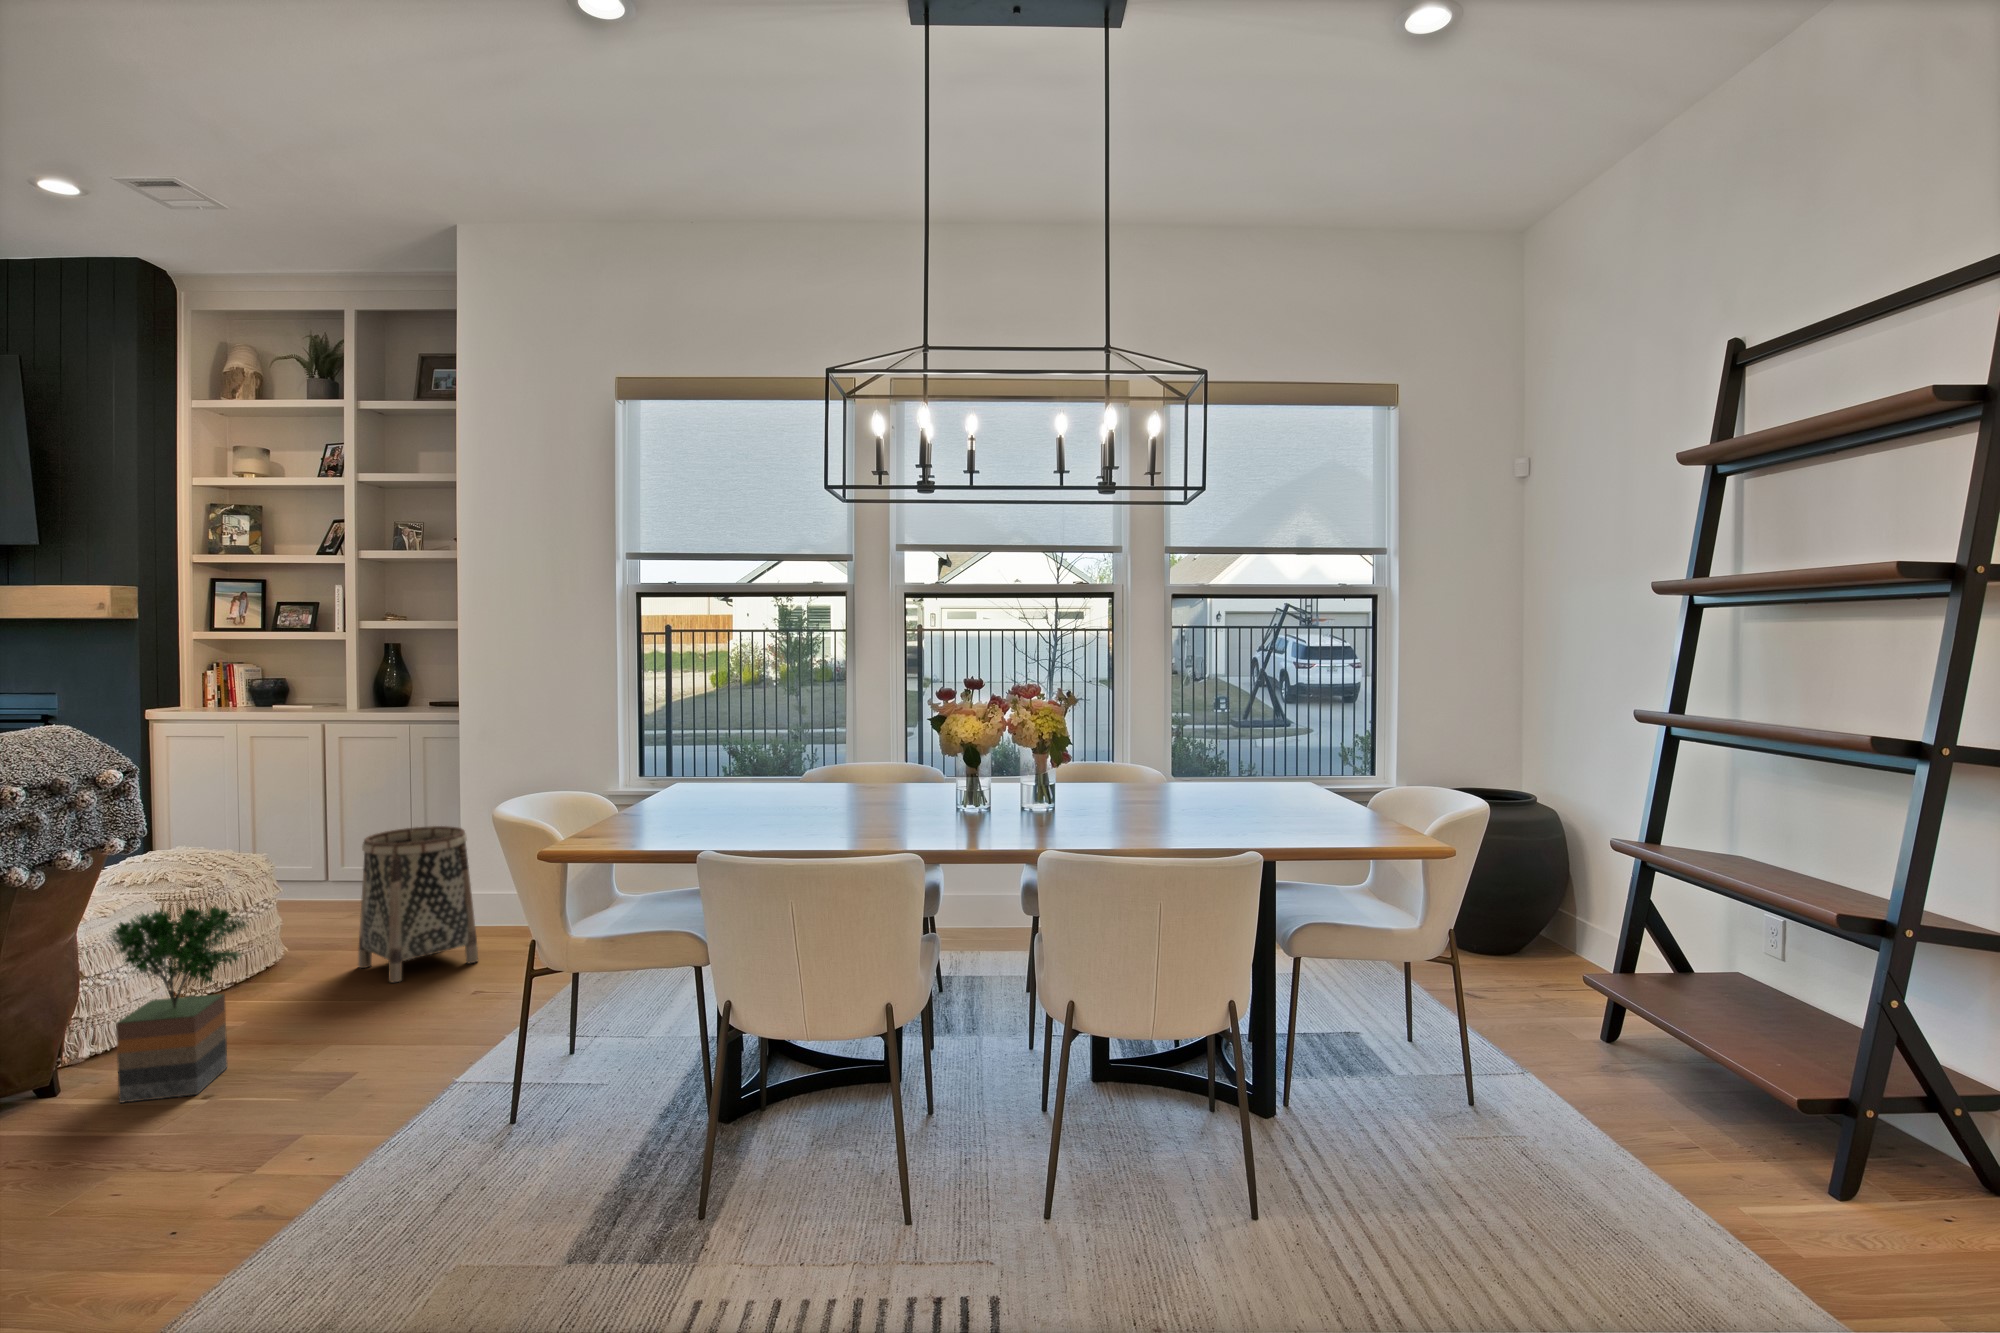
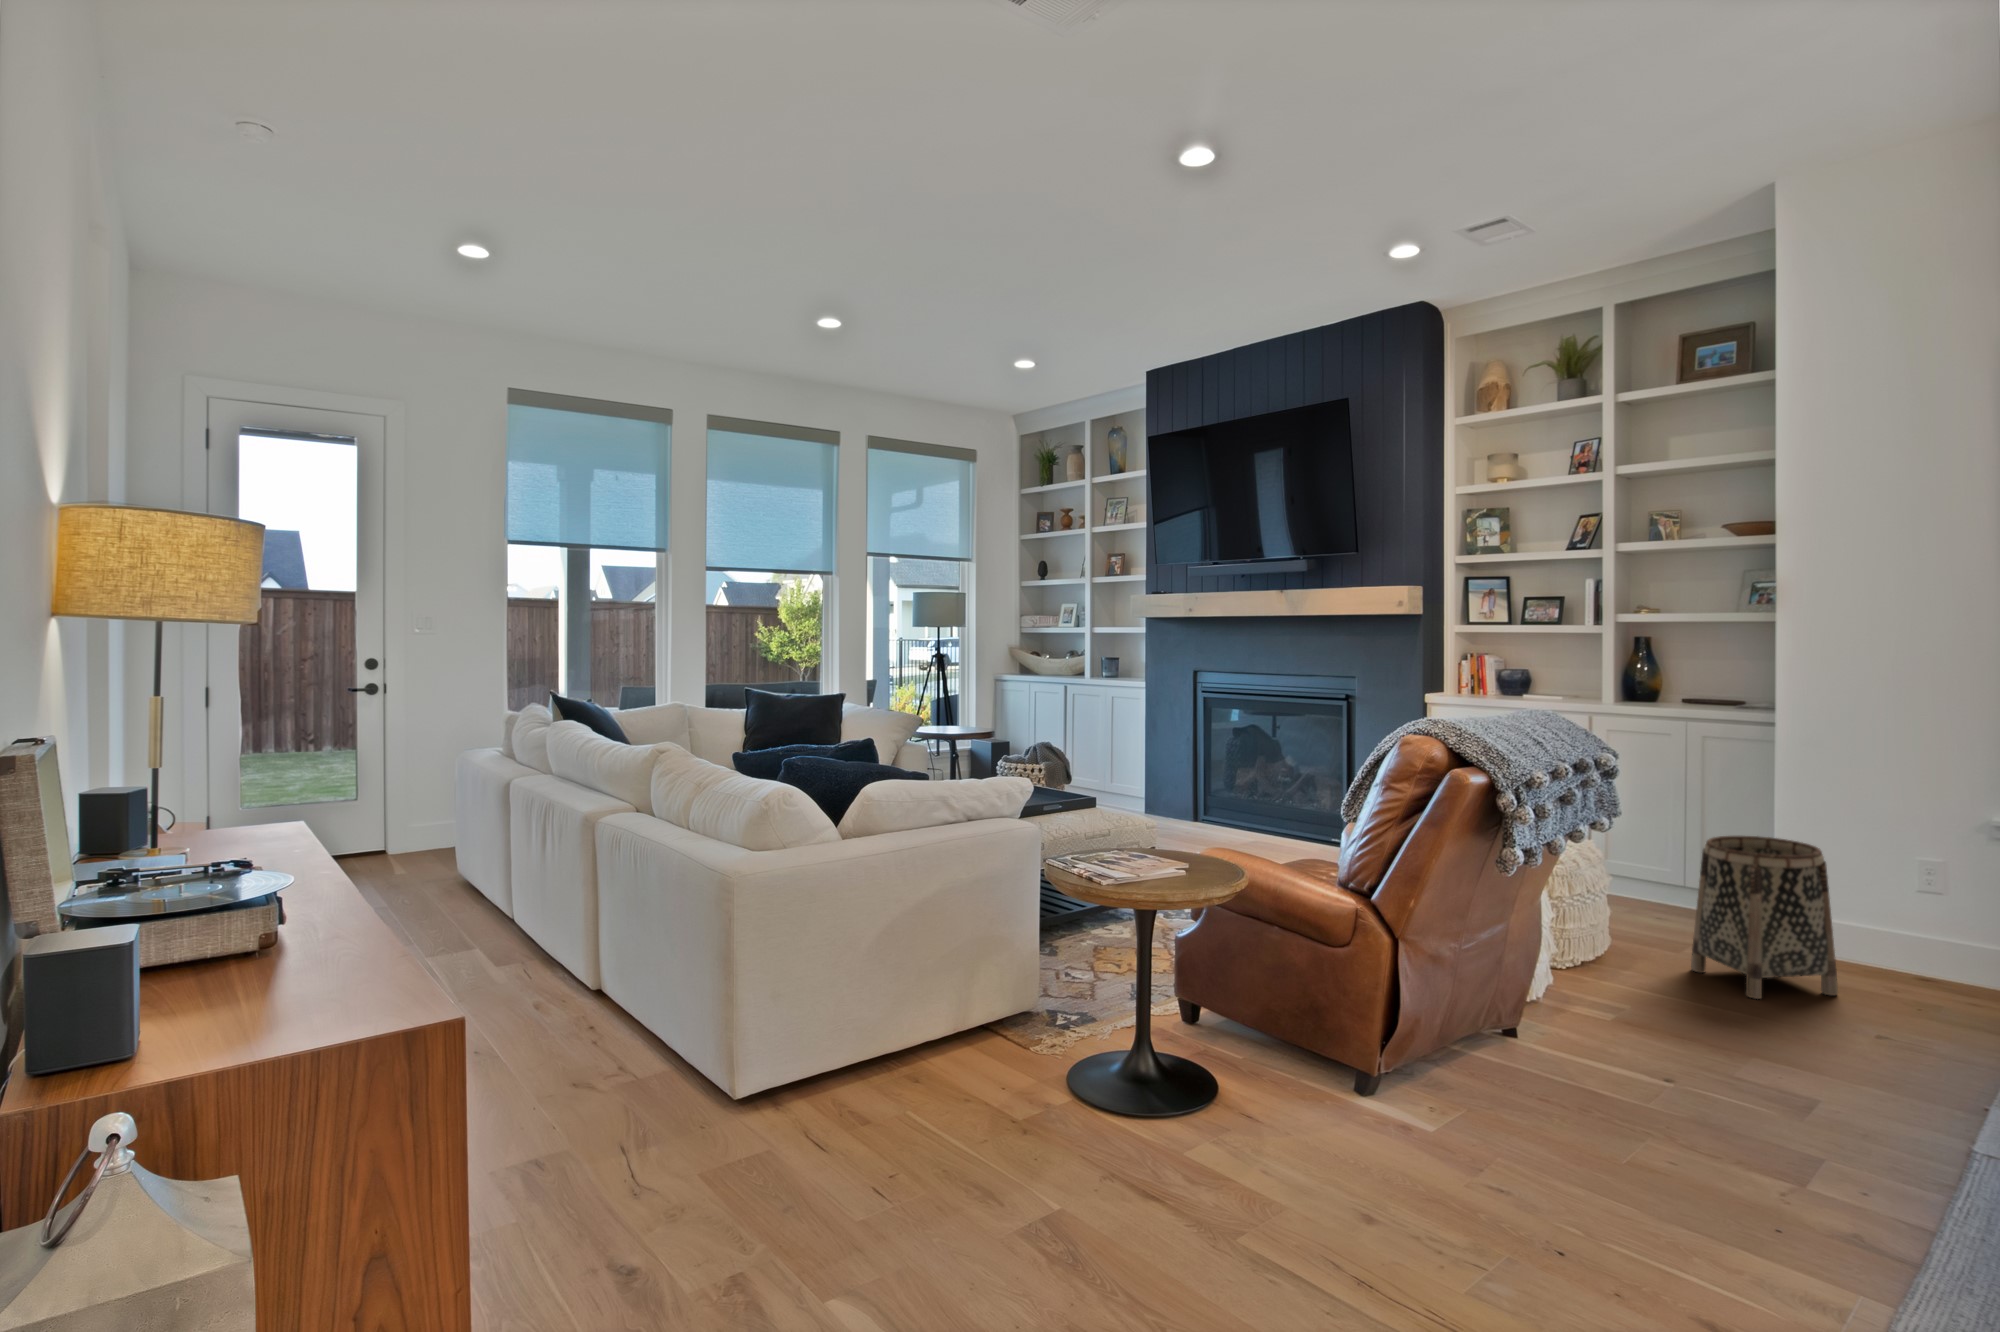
potted tree: present [107,906,247,1103] -> none [1568,892,1700,1077]

